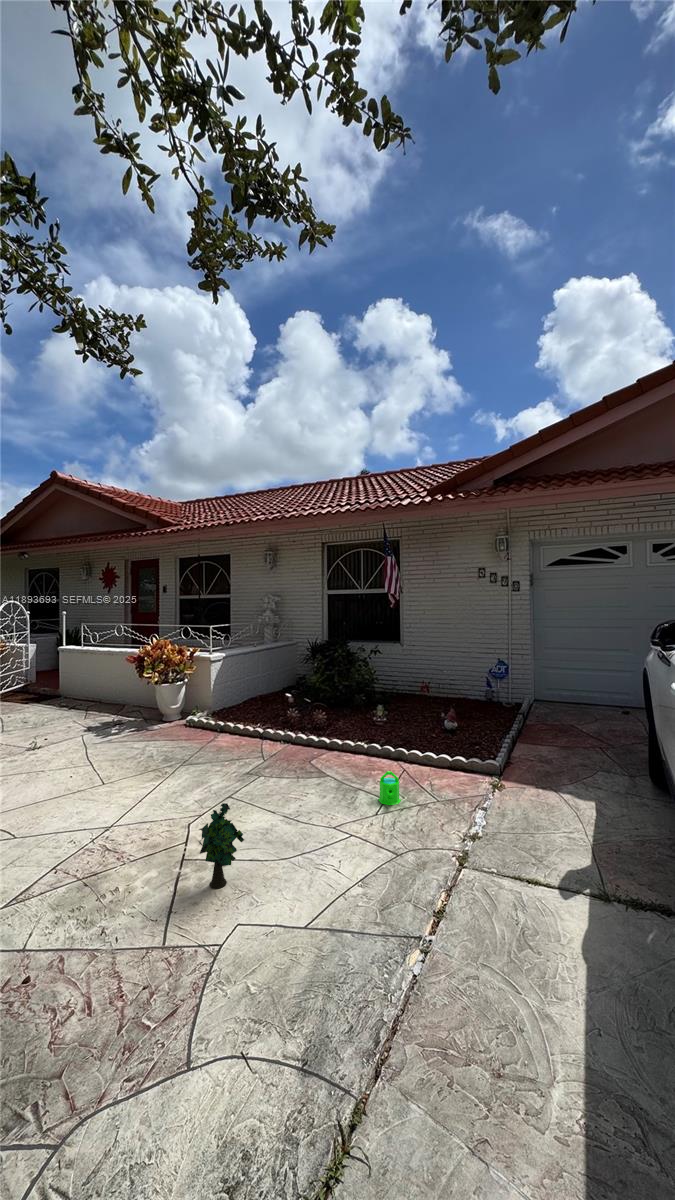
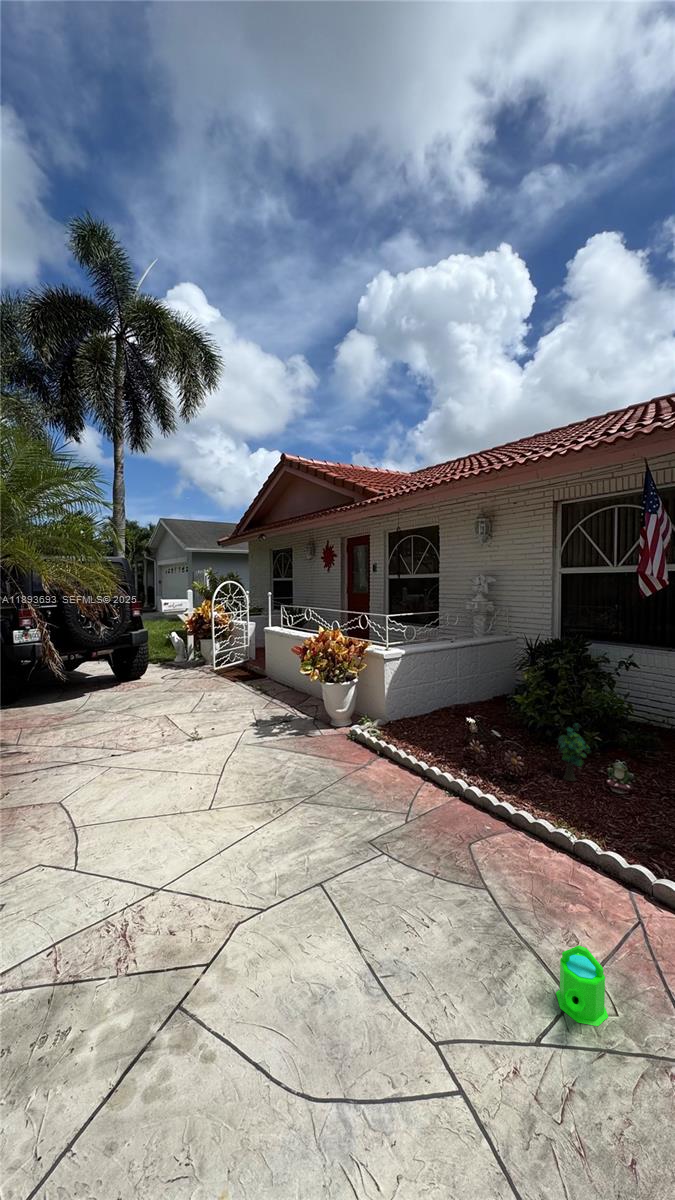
decorative plant: present [199,803,244,889] -> present [557,723,591,781]

